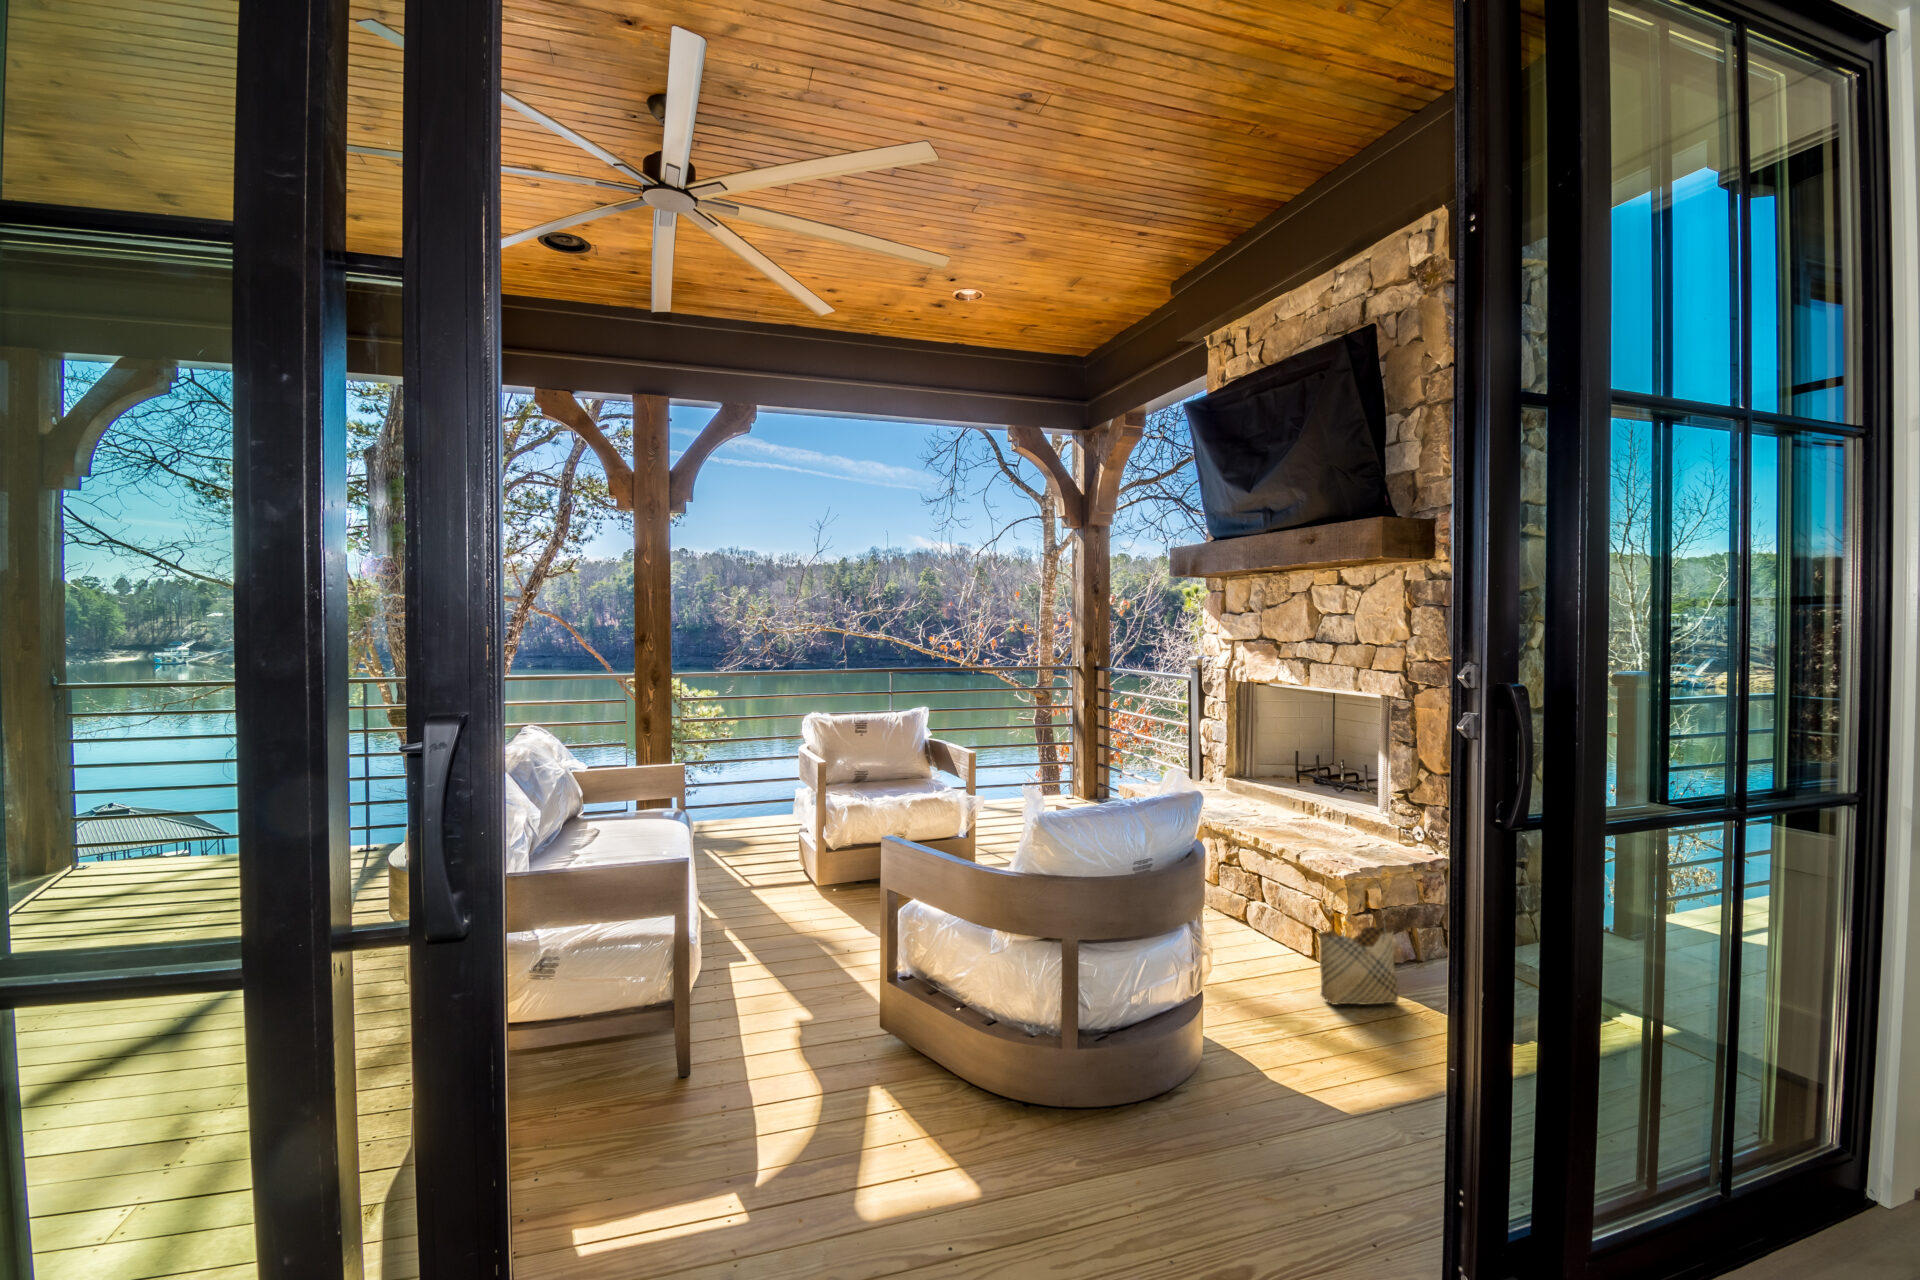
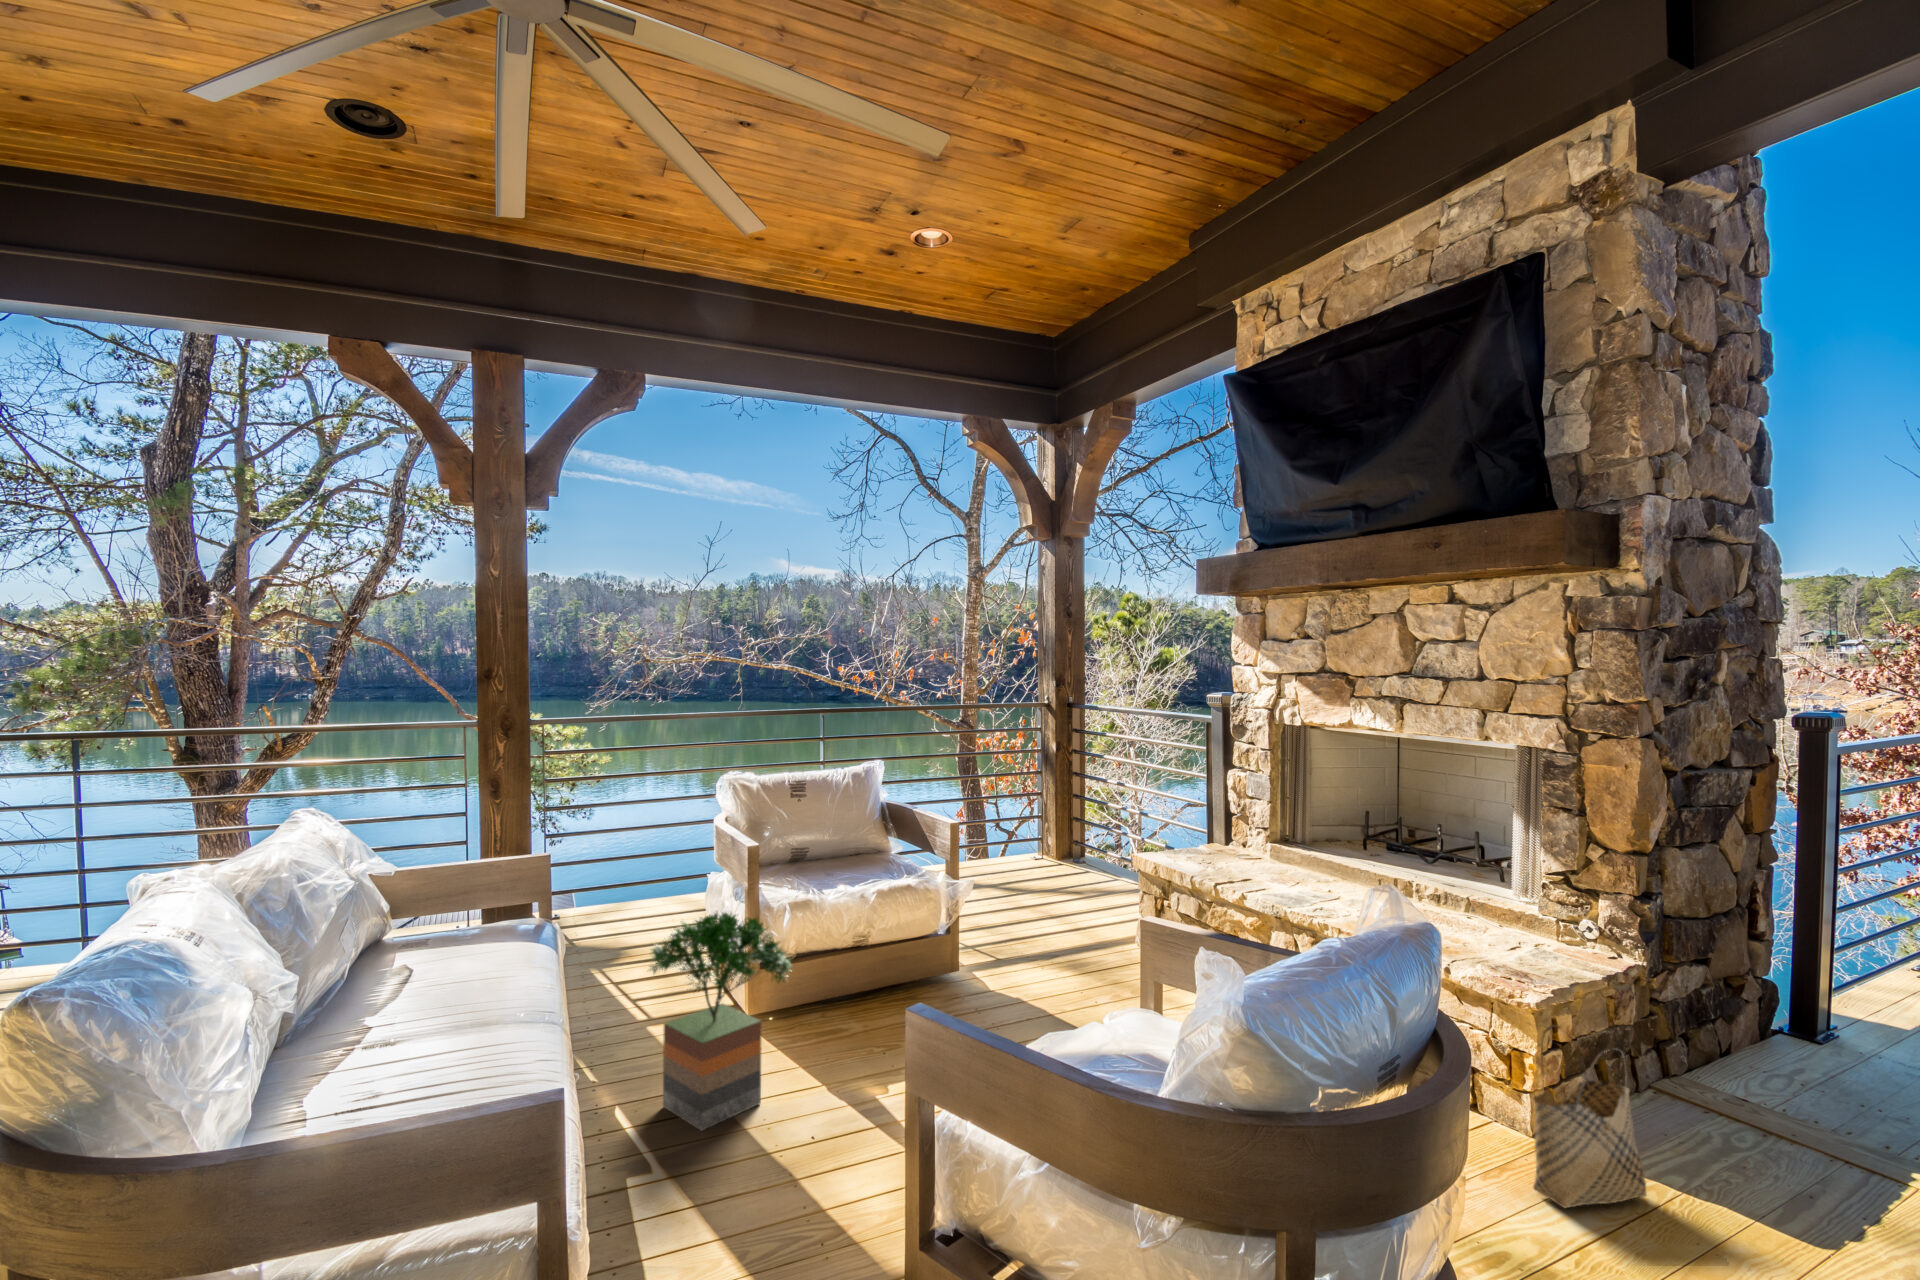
potted tree: none [743,805,839,943] -> present [649,913,792,1131]

